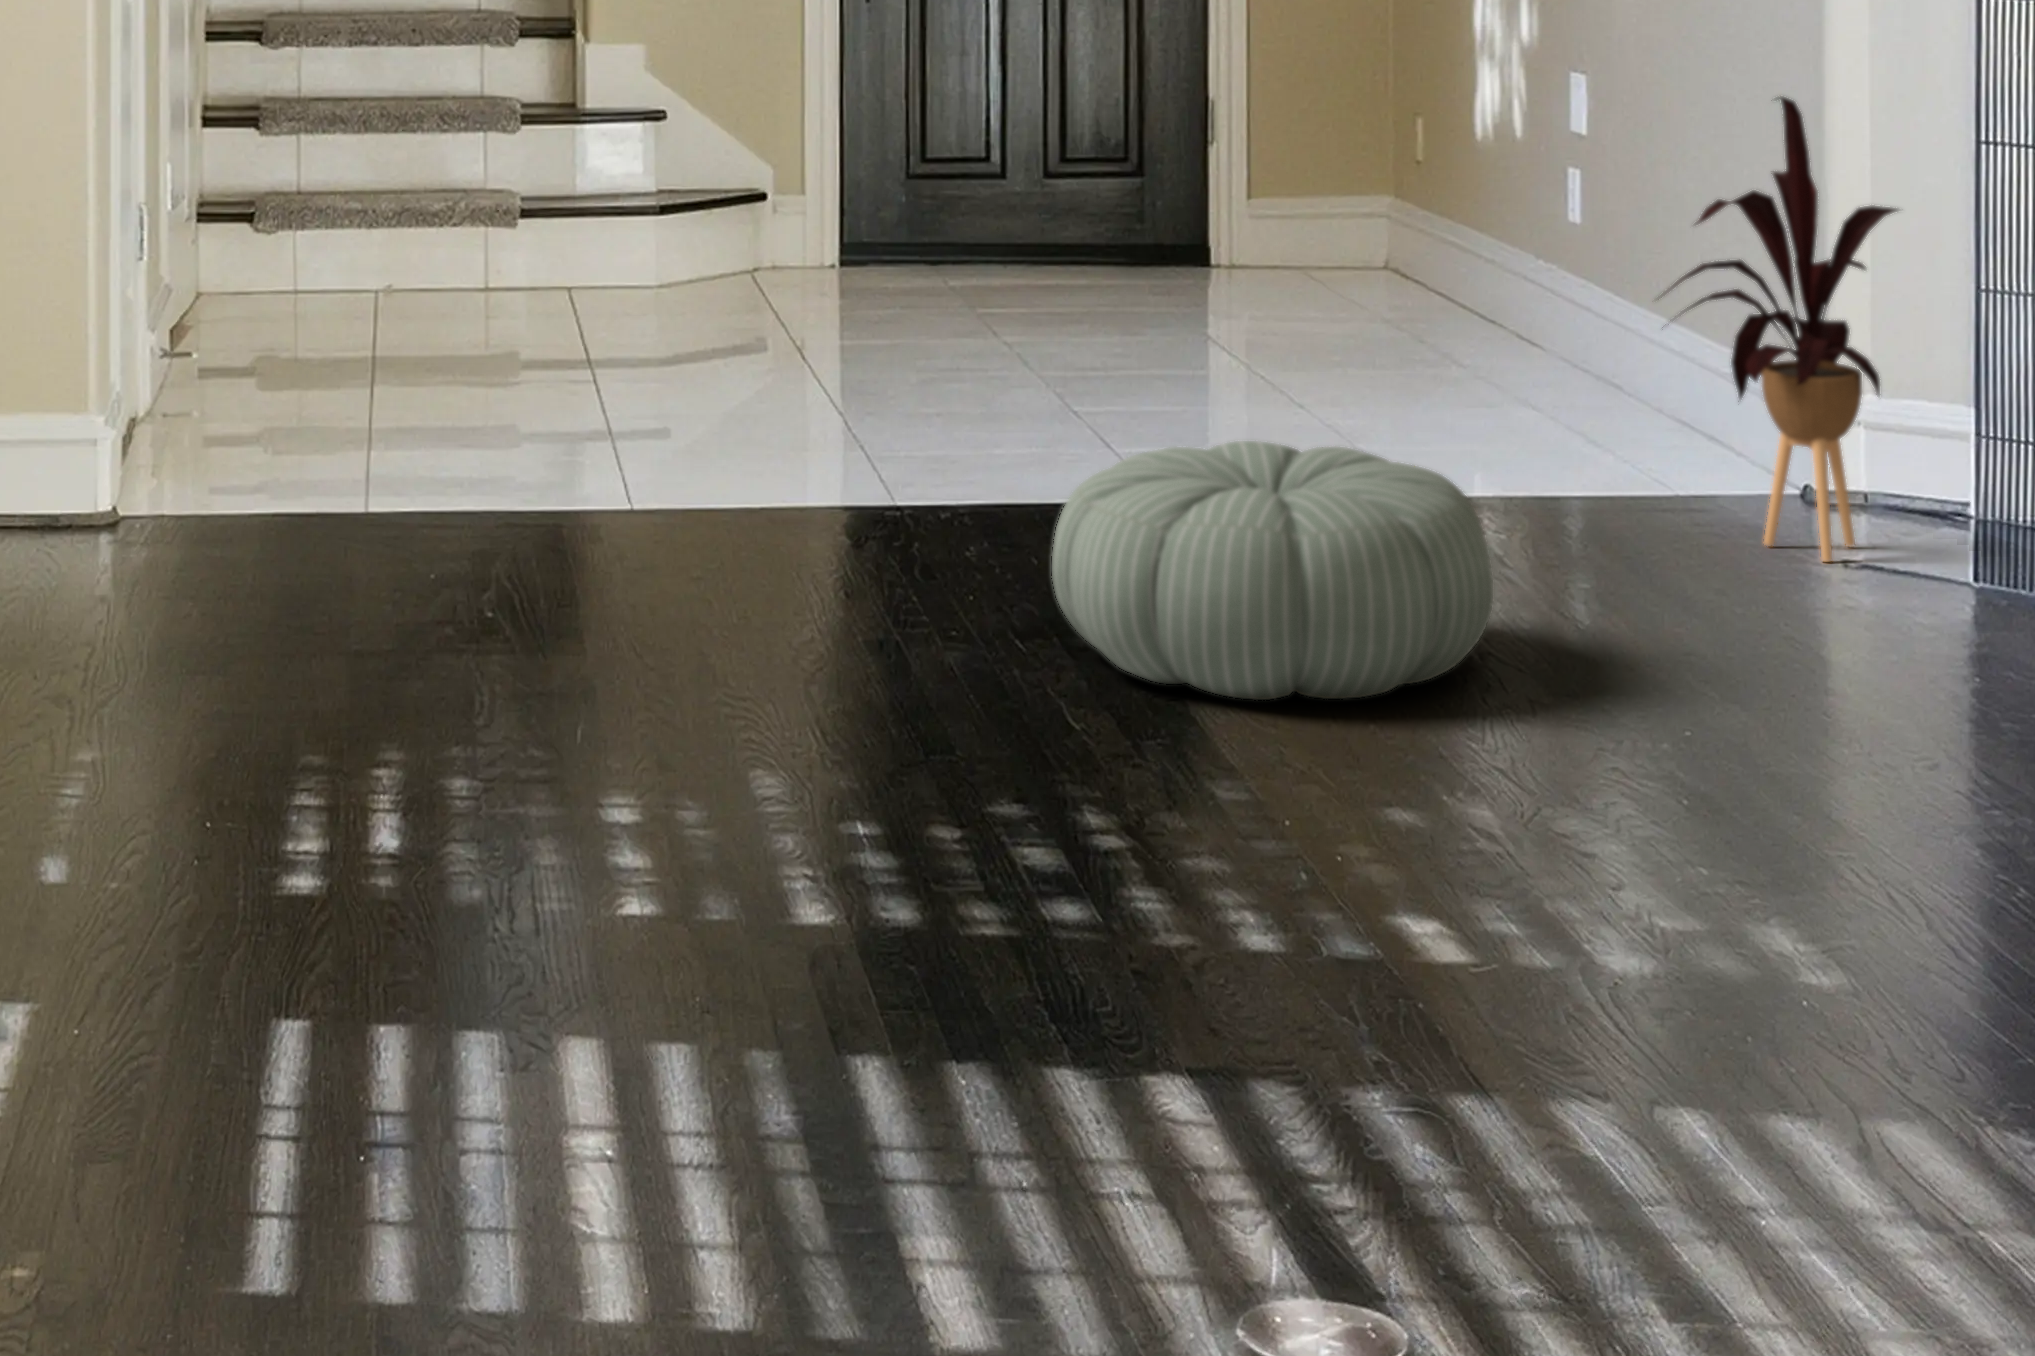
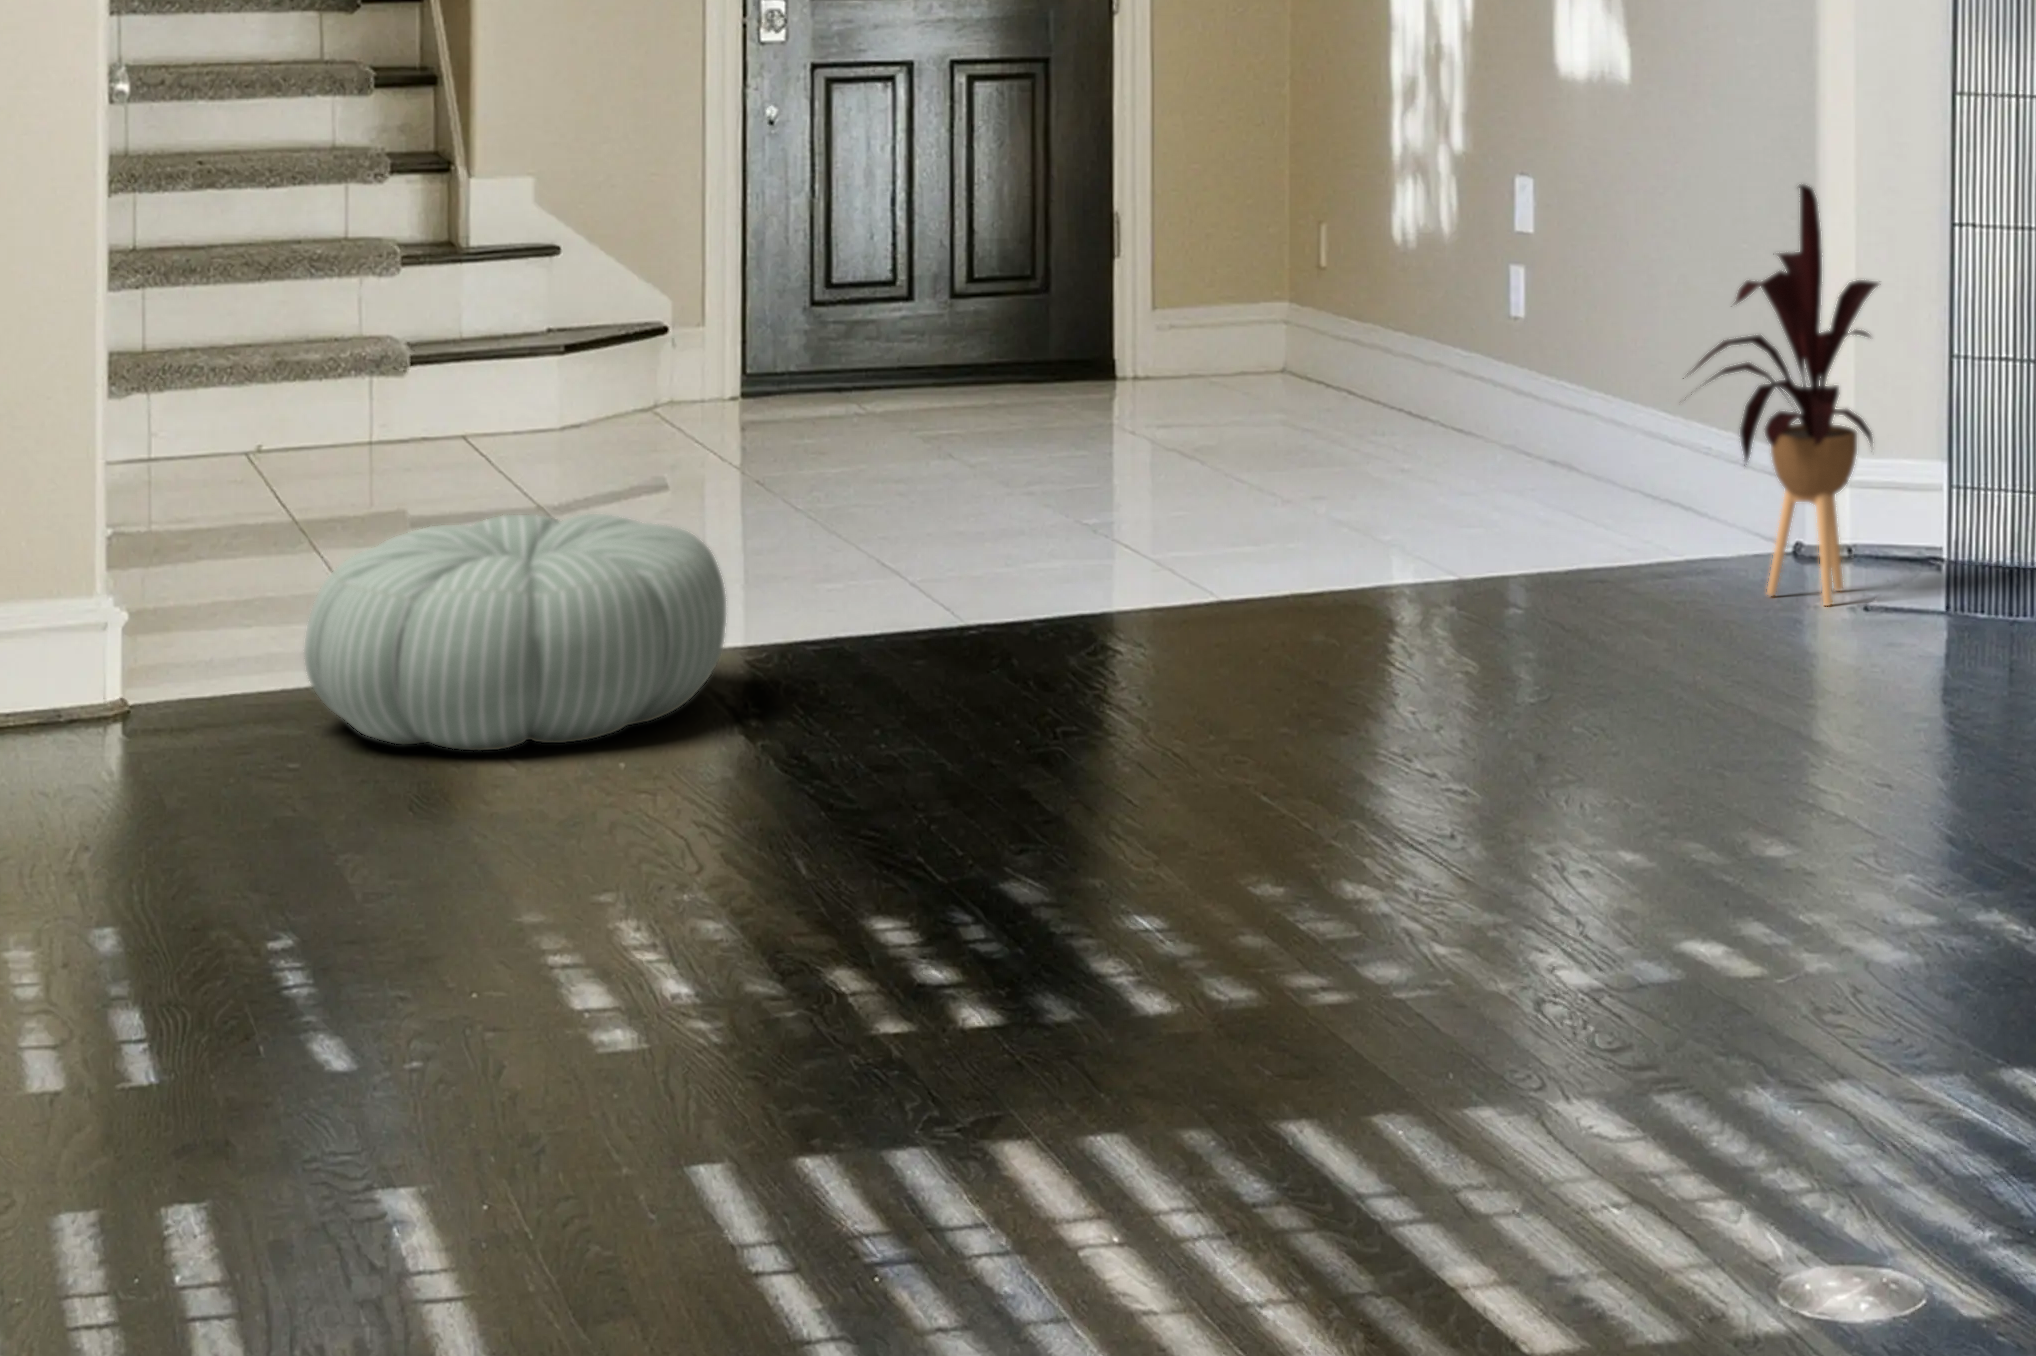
pouf: present [1052,441,1493,700] -> present [304,514,726,750]

